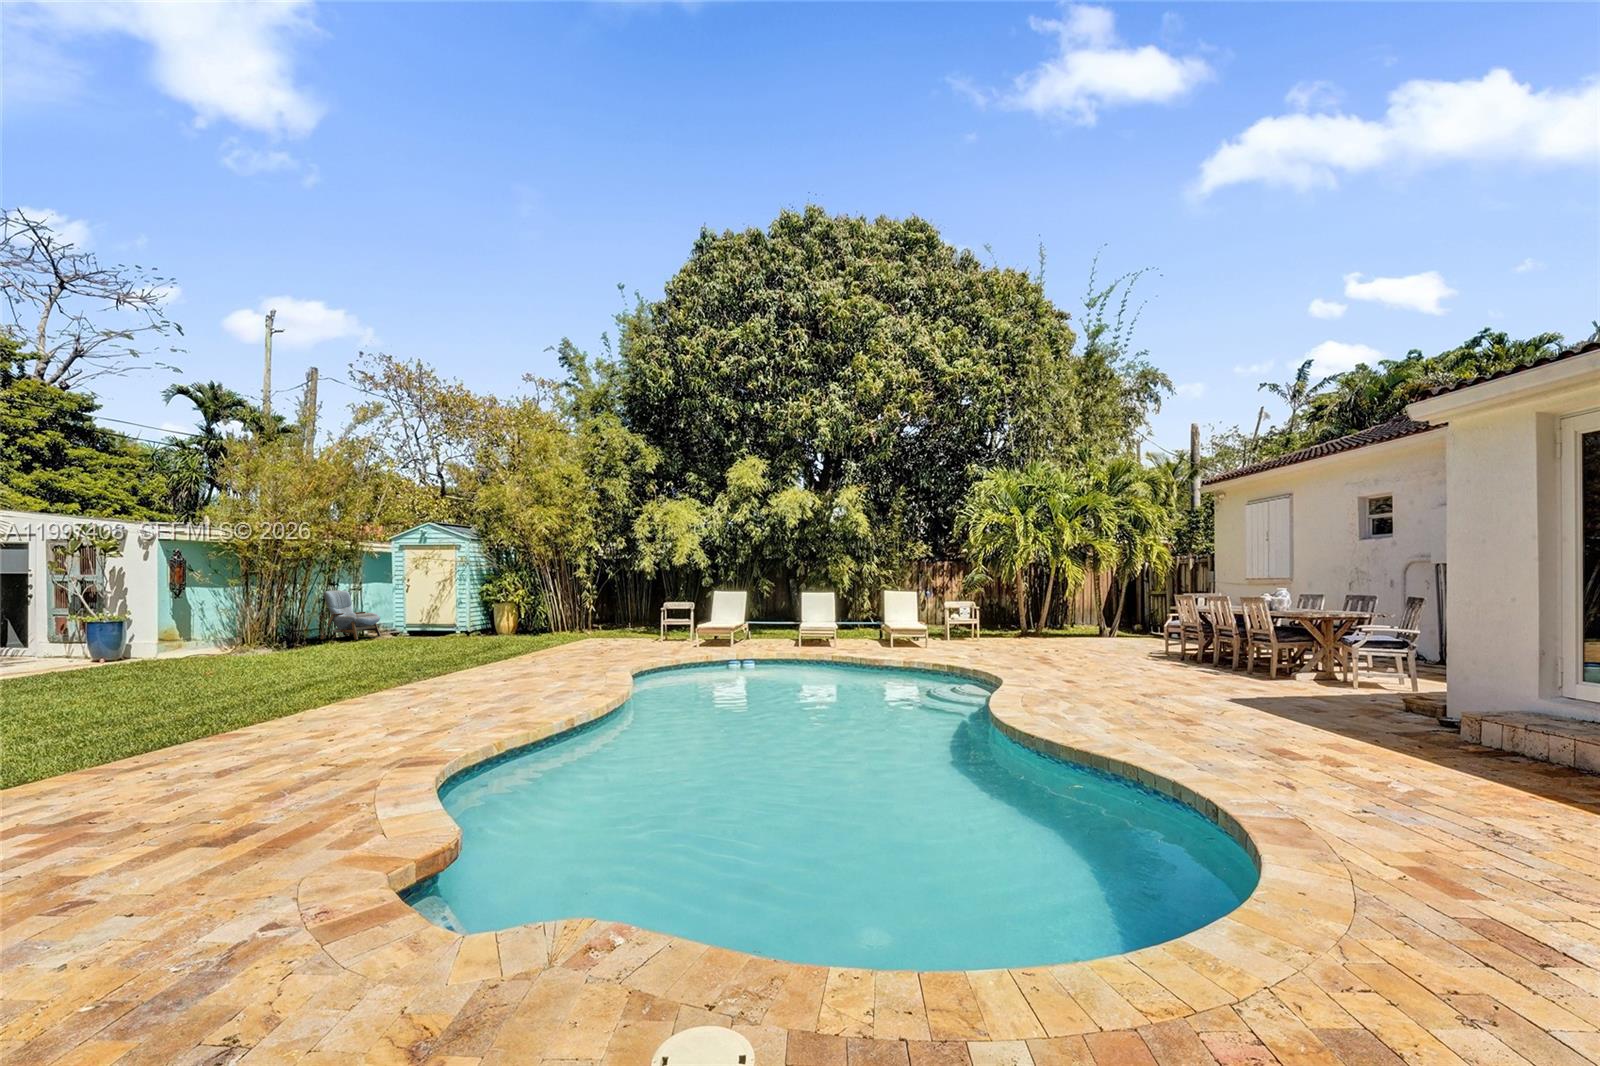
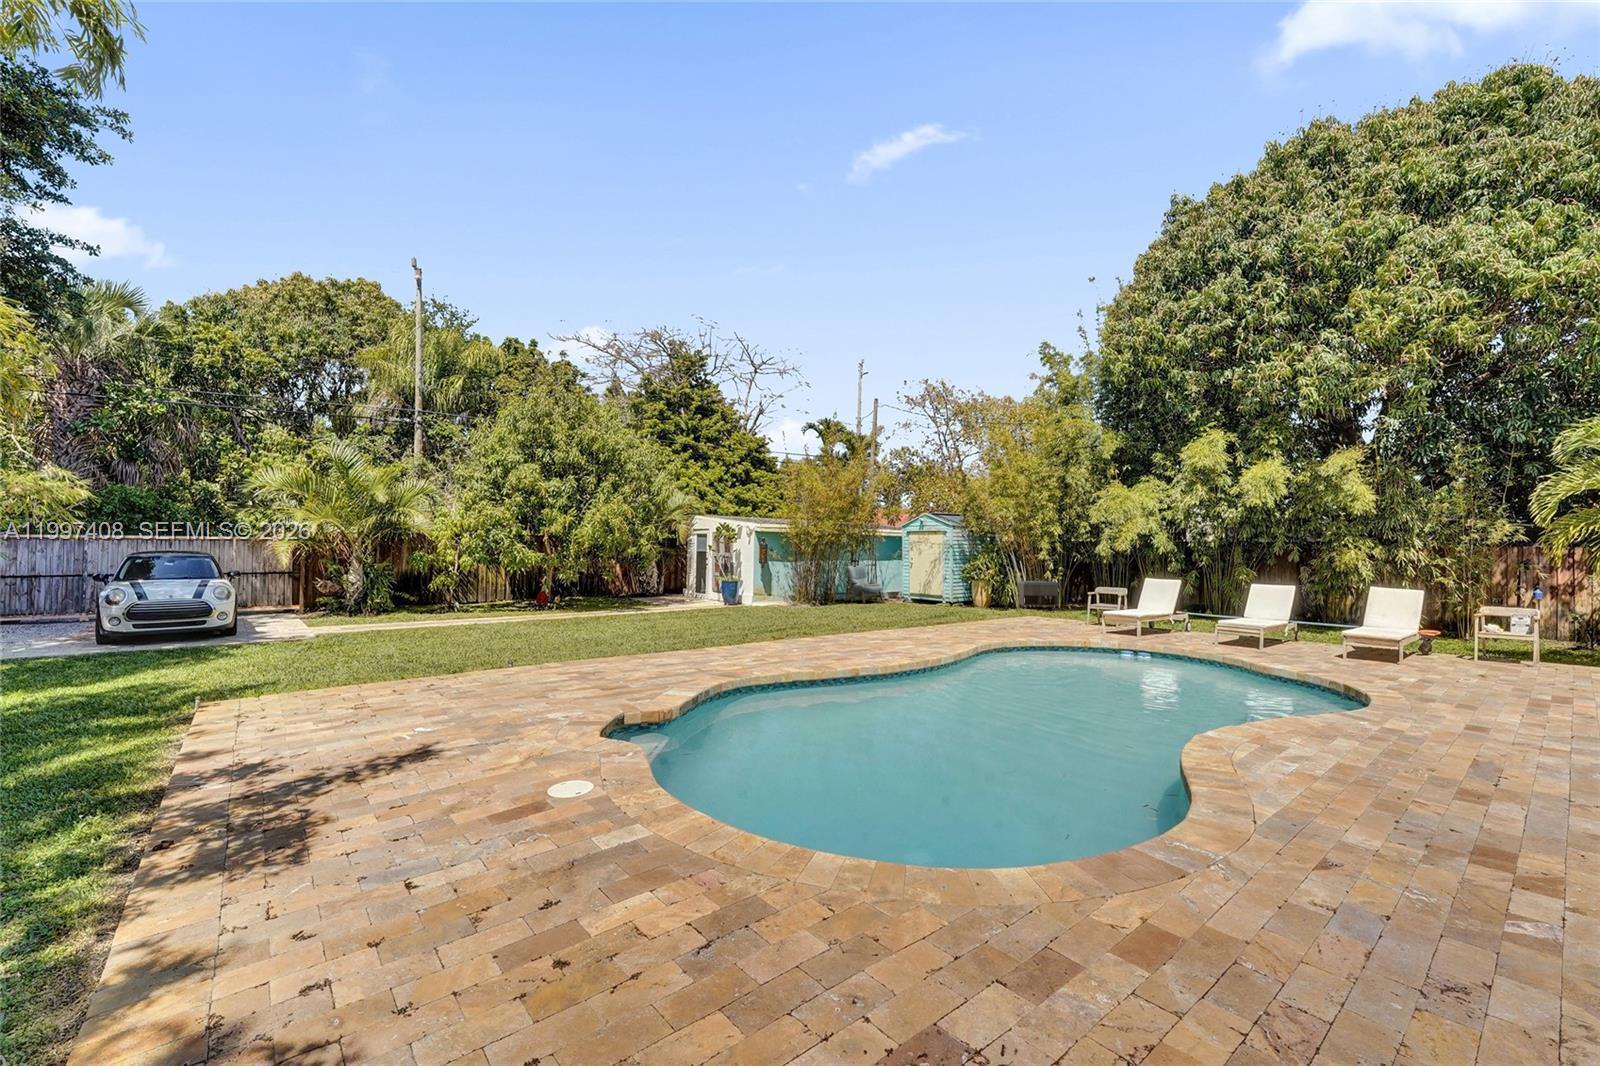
storage bench: none [554,599,599,630] -> present [1018,581,1058,609]

